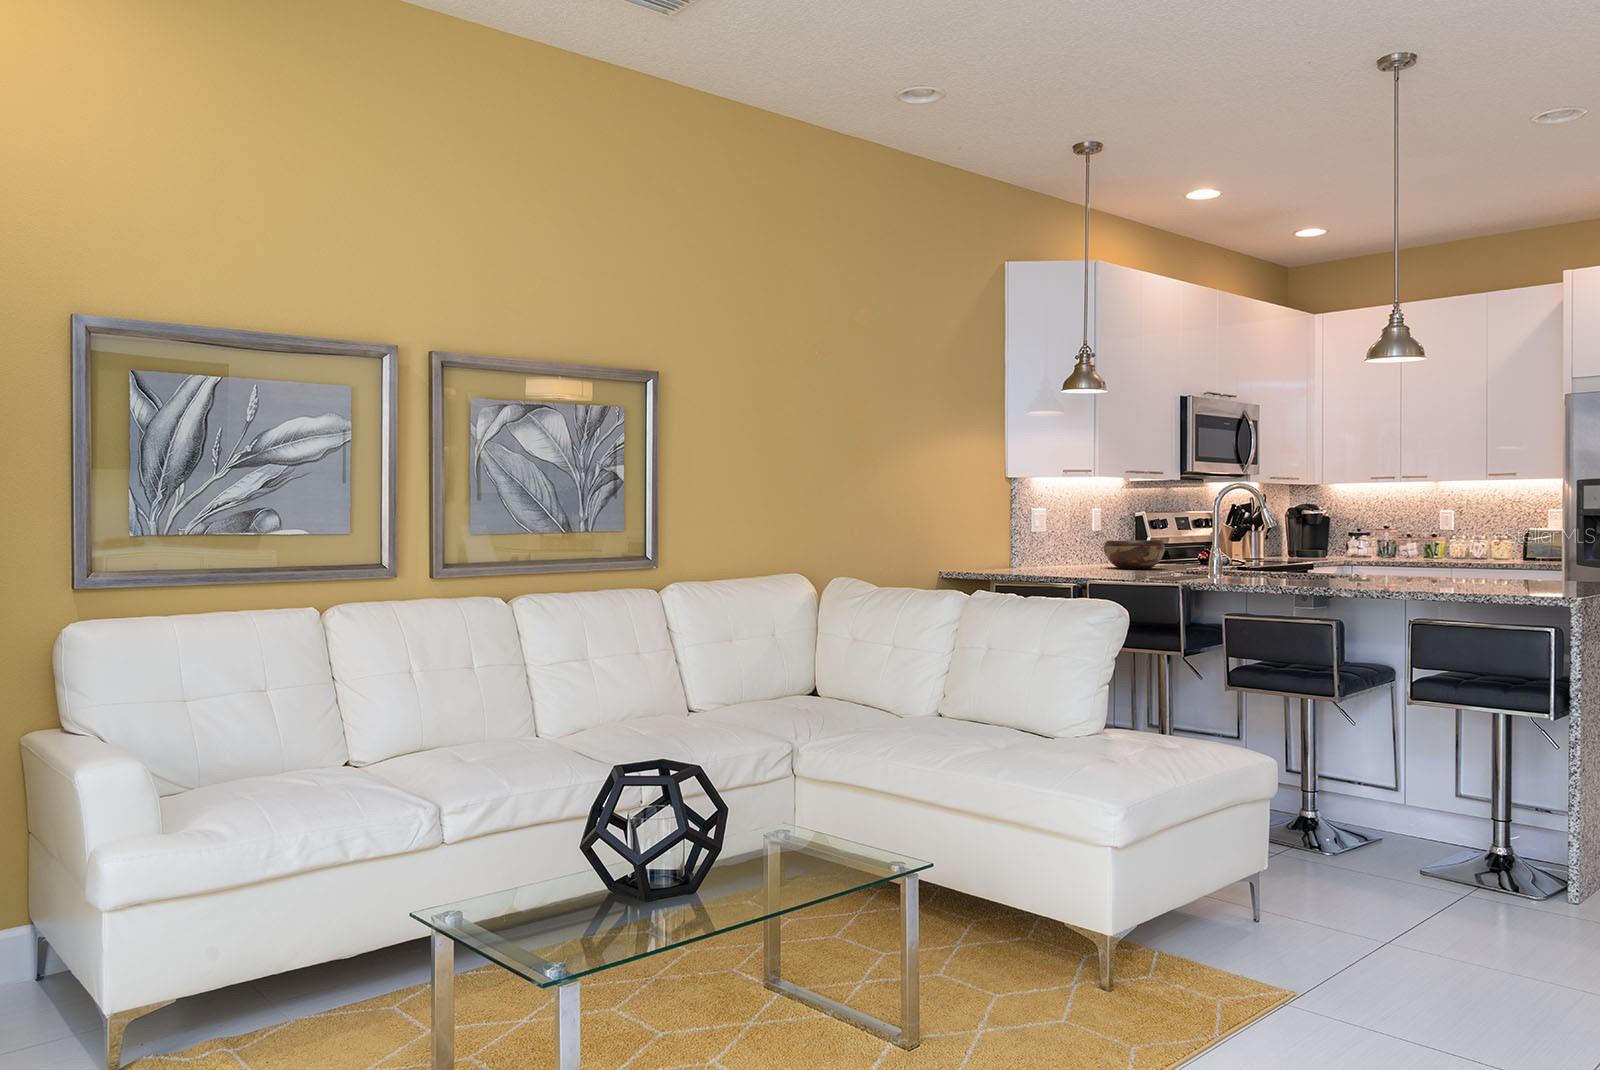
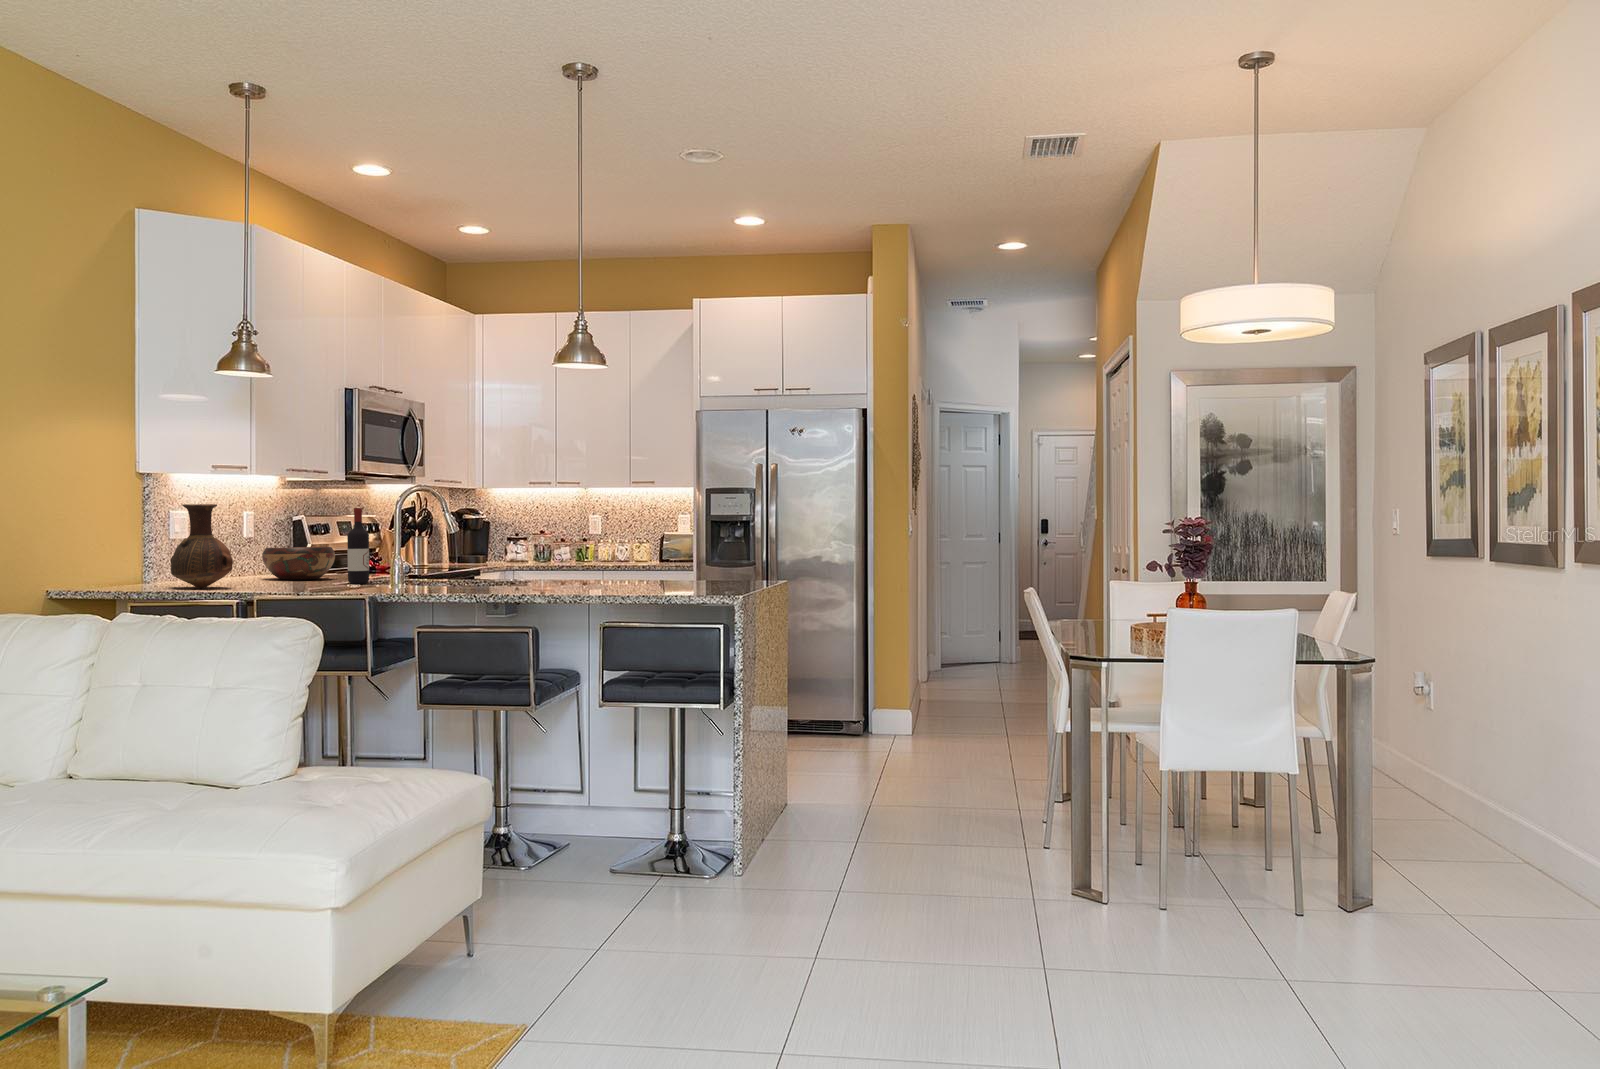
vase: none [1030,504,1076,573] -> present [170,504,233,588]
wine bottle: none [1173,505,1192,574] -> present [347,508,369,584]

